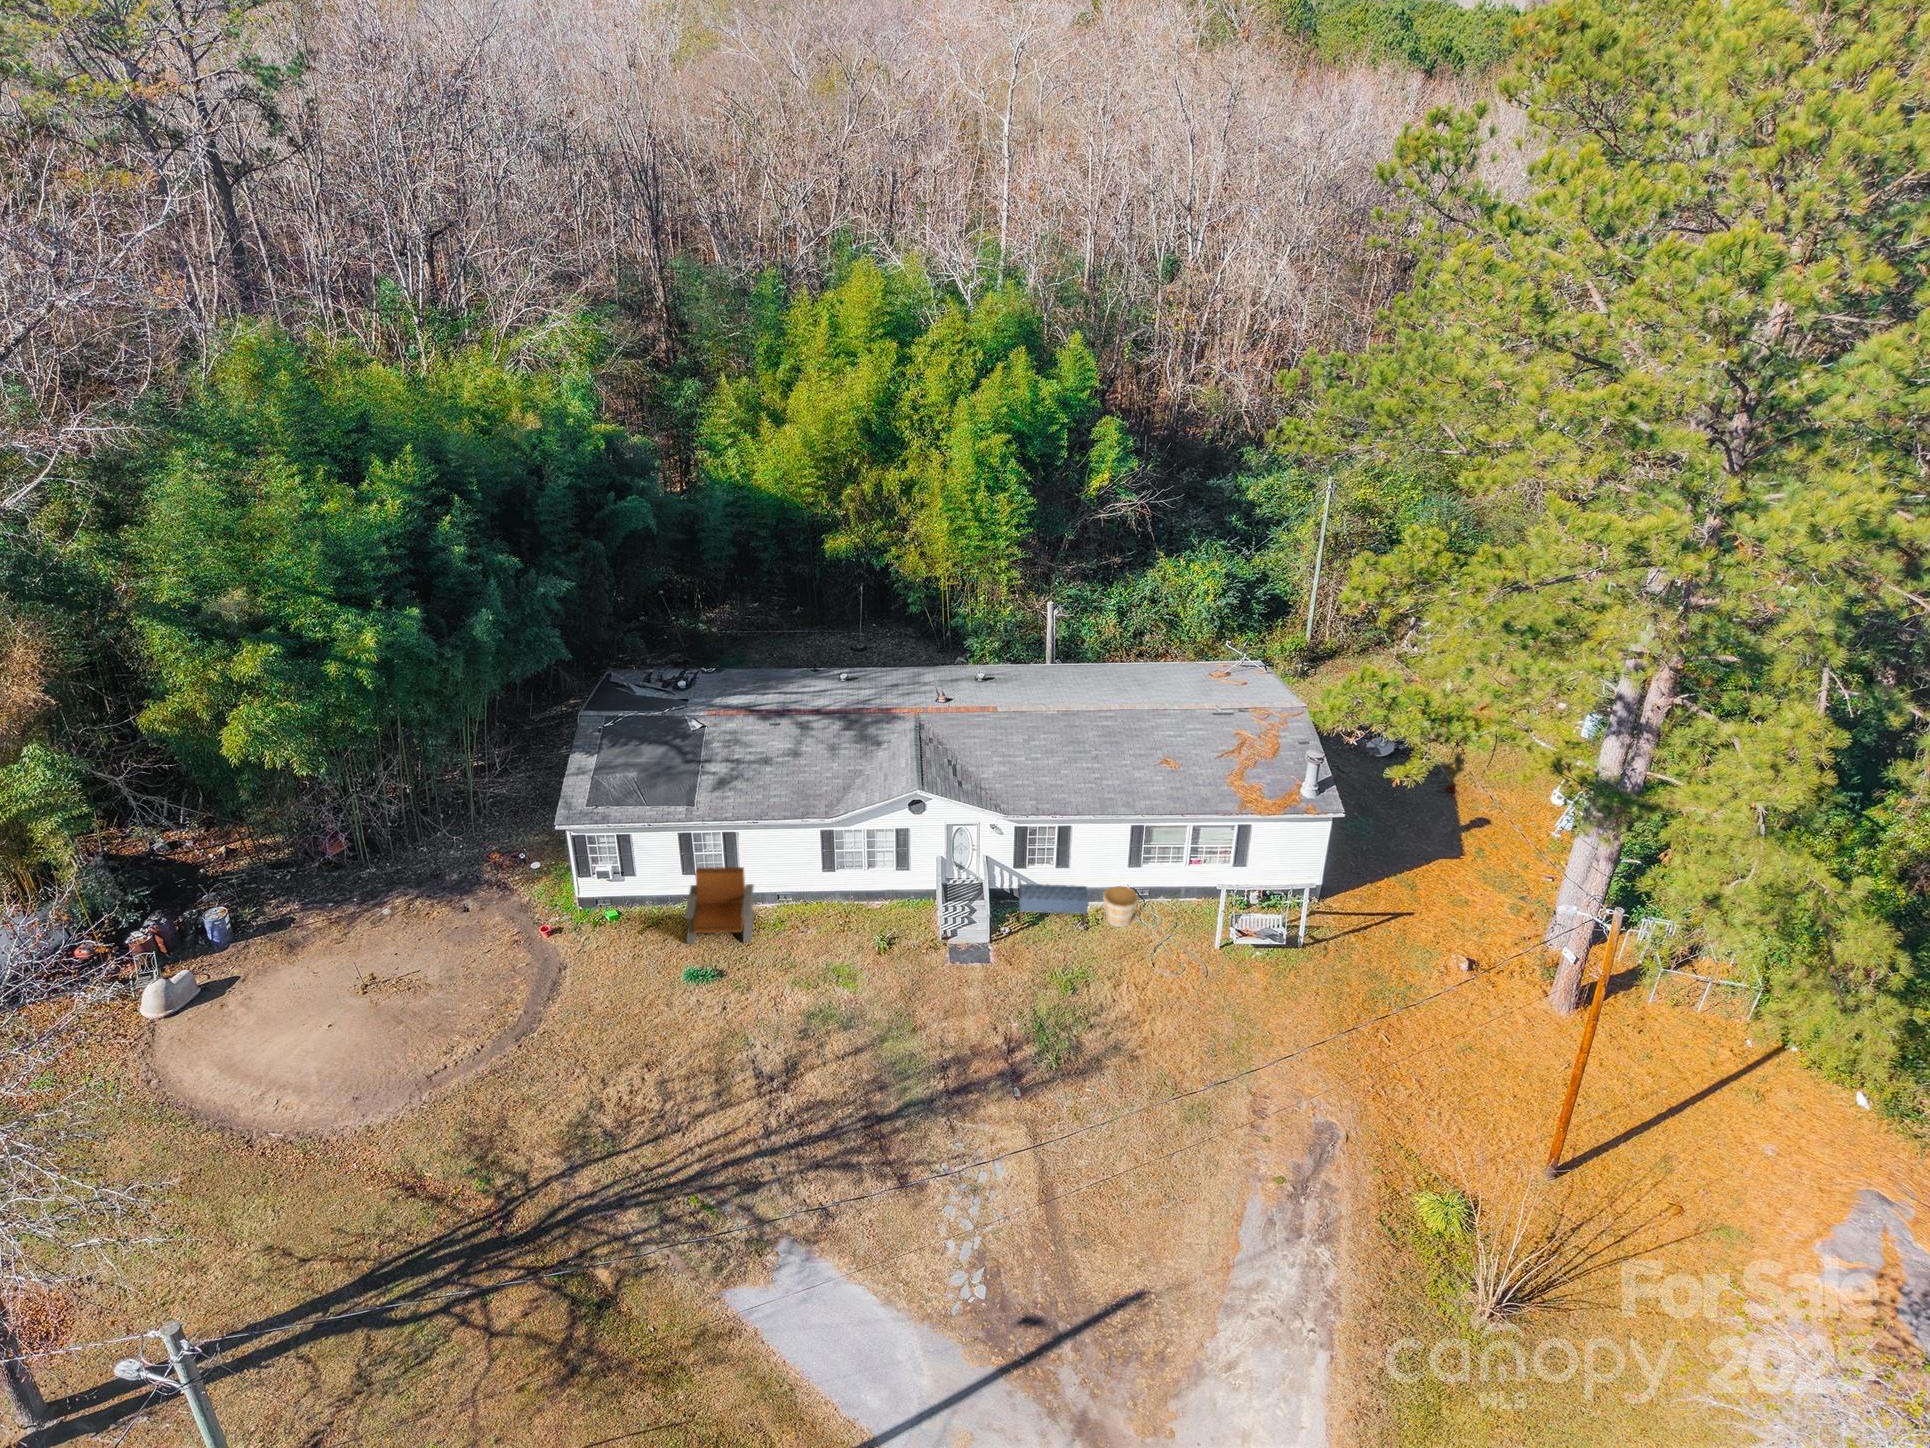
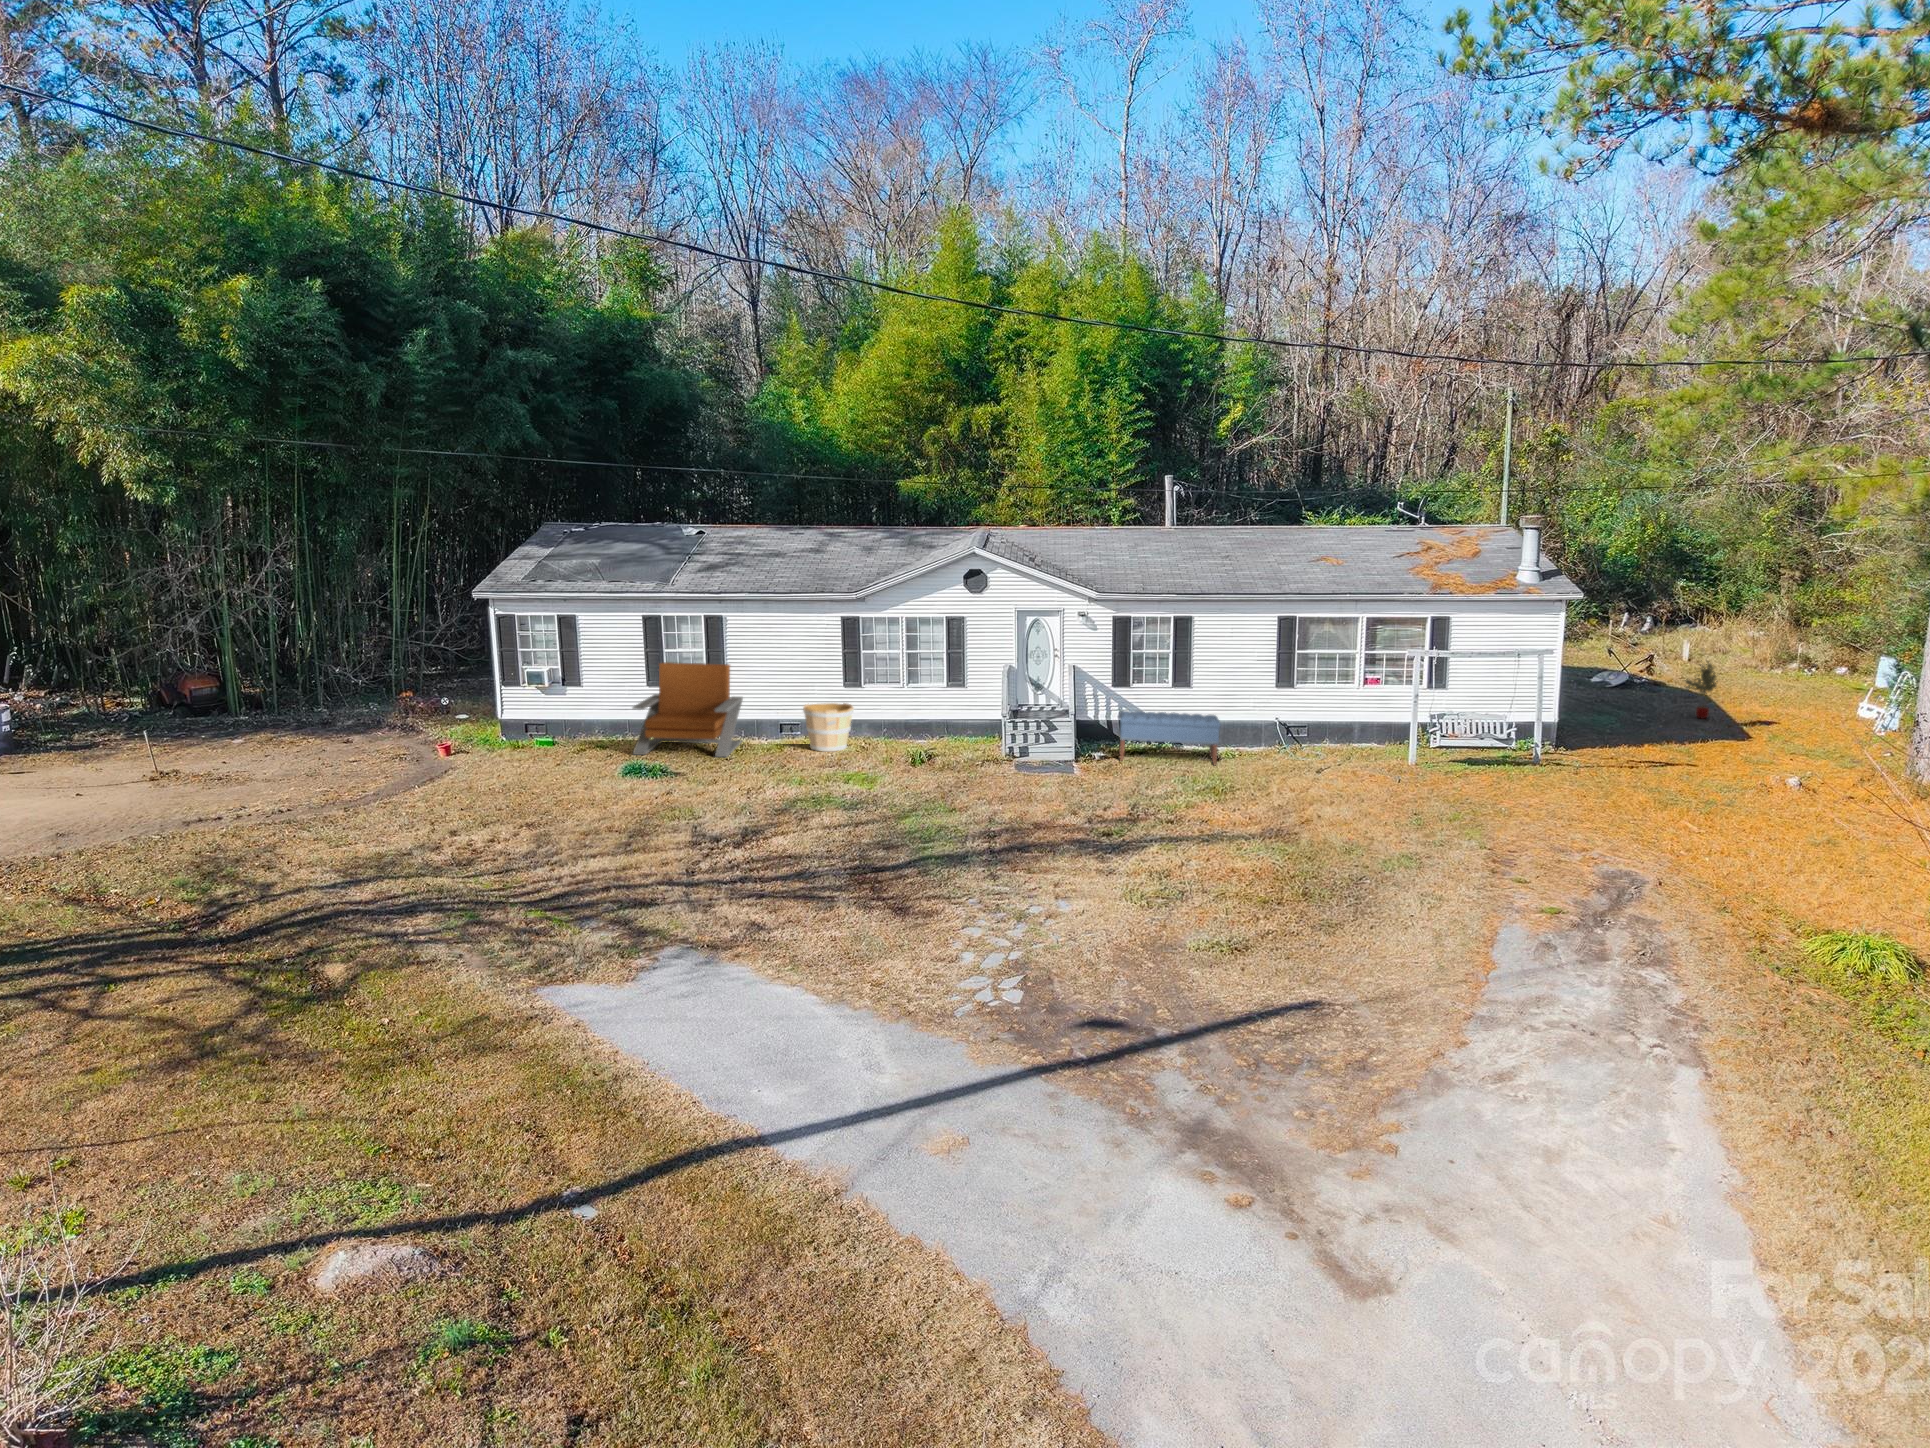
wooden bucket: present [1103,886,1138,927] -> present [803,703,854,752]

